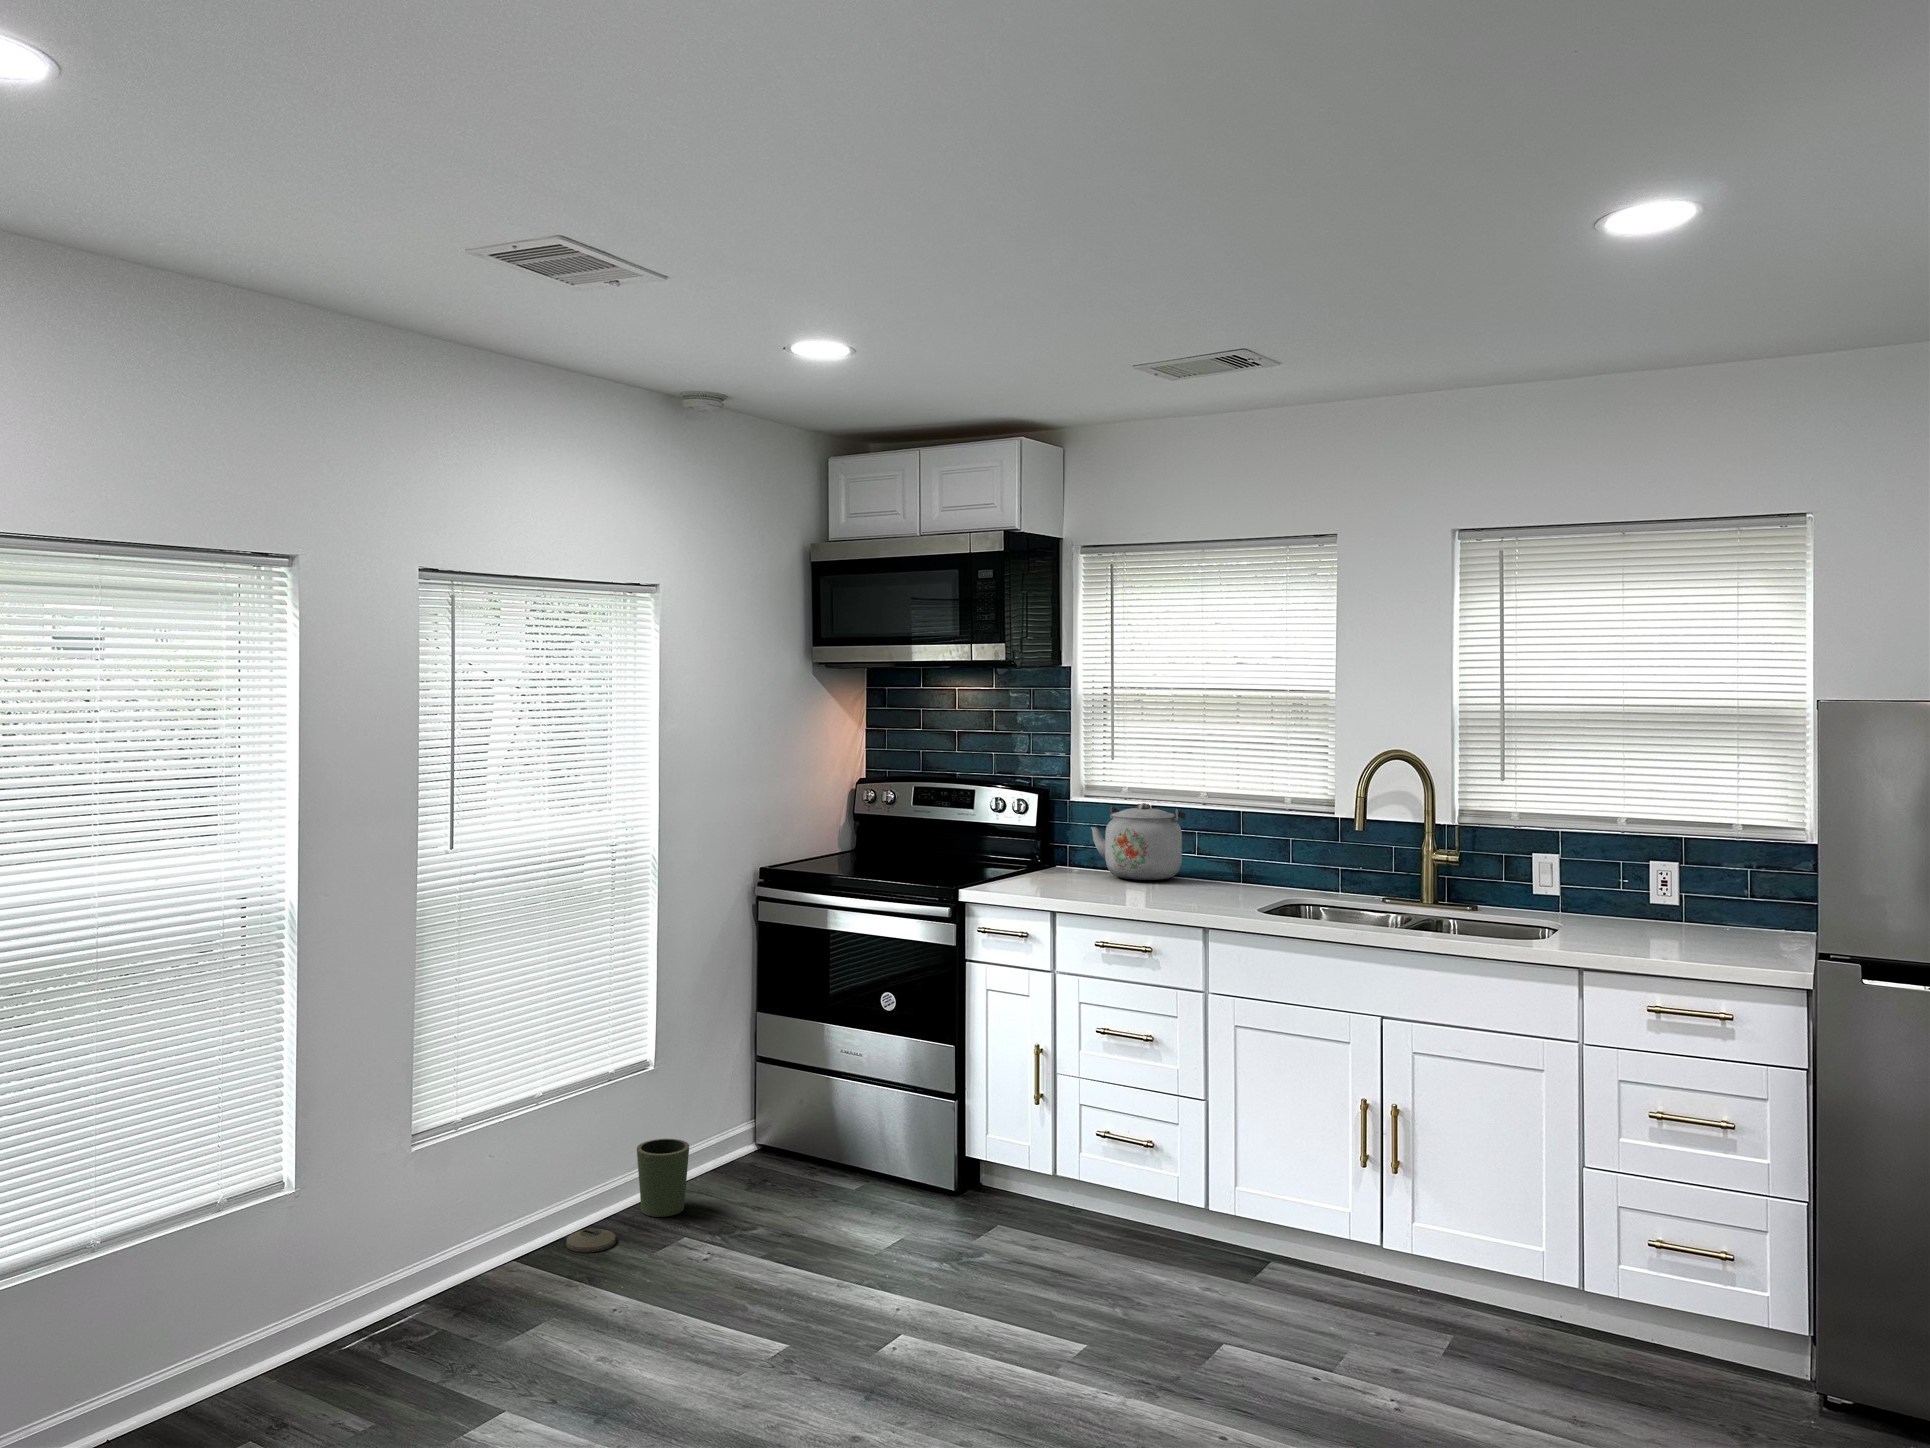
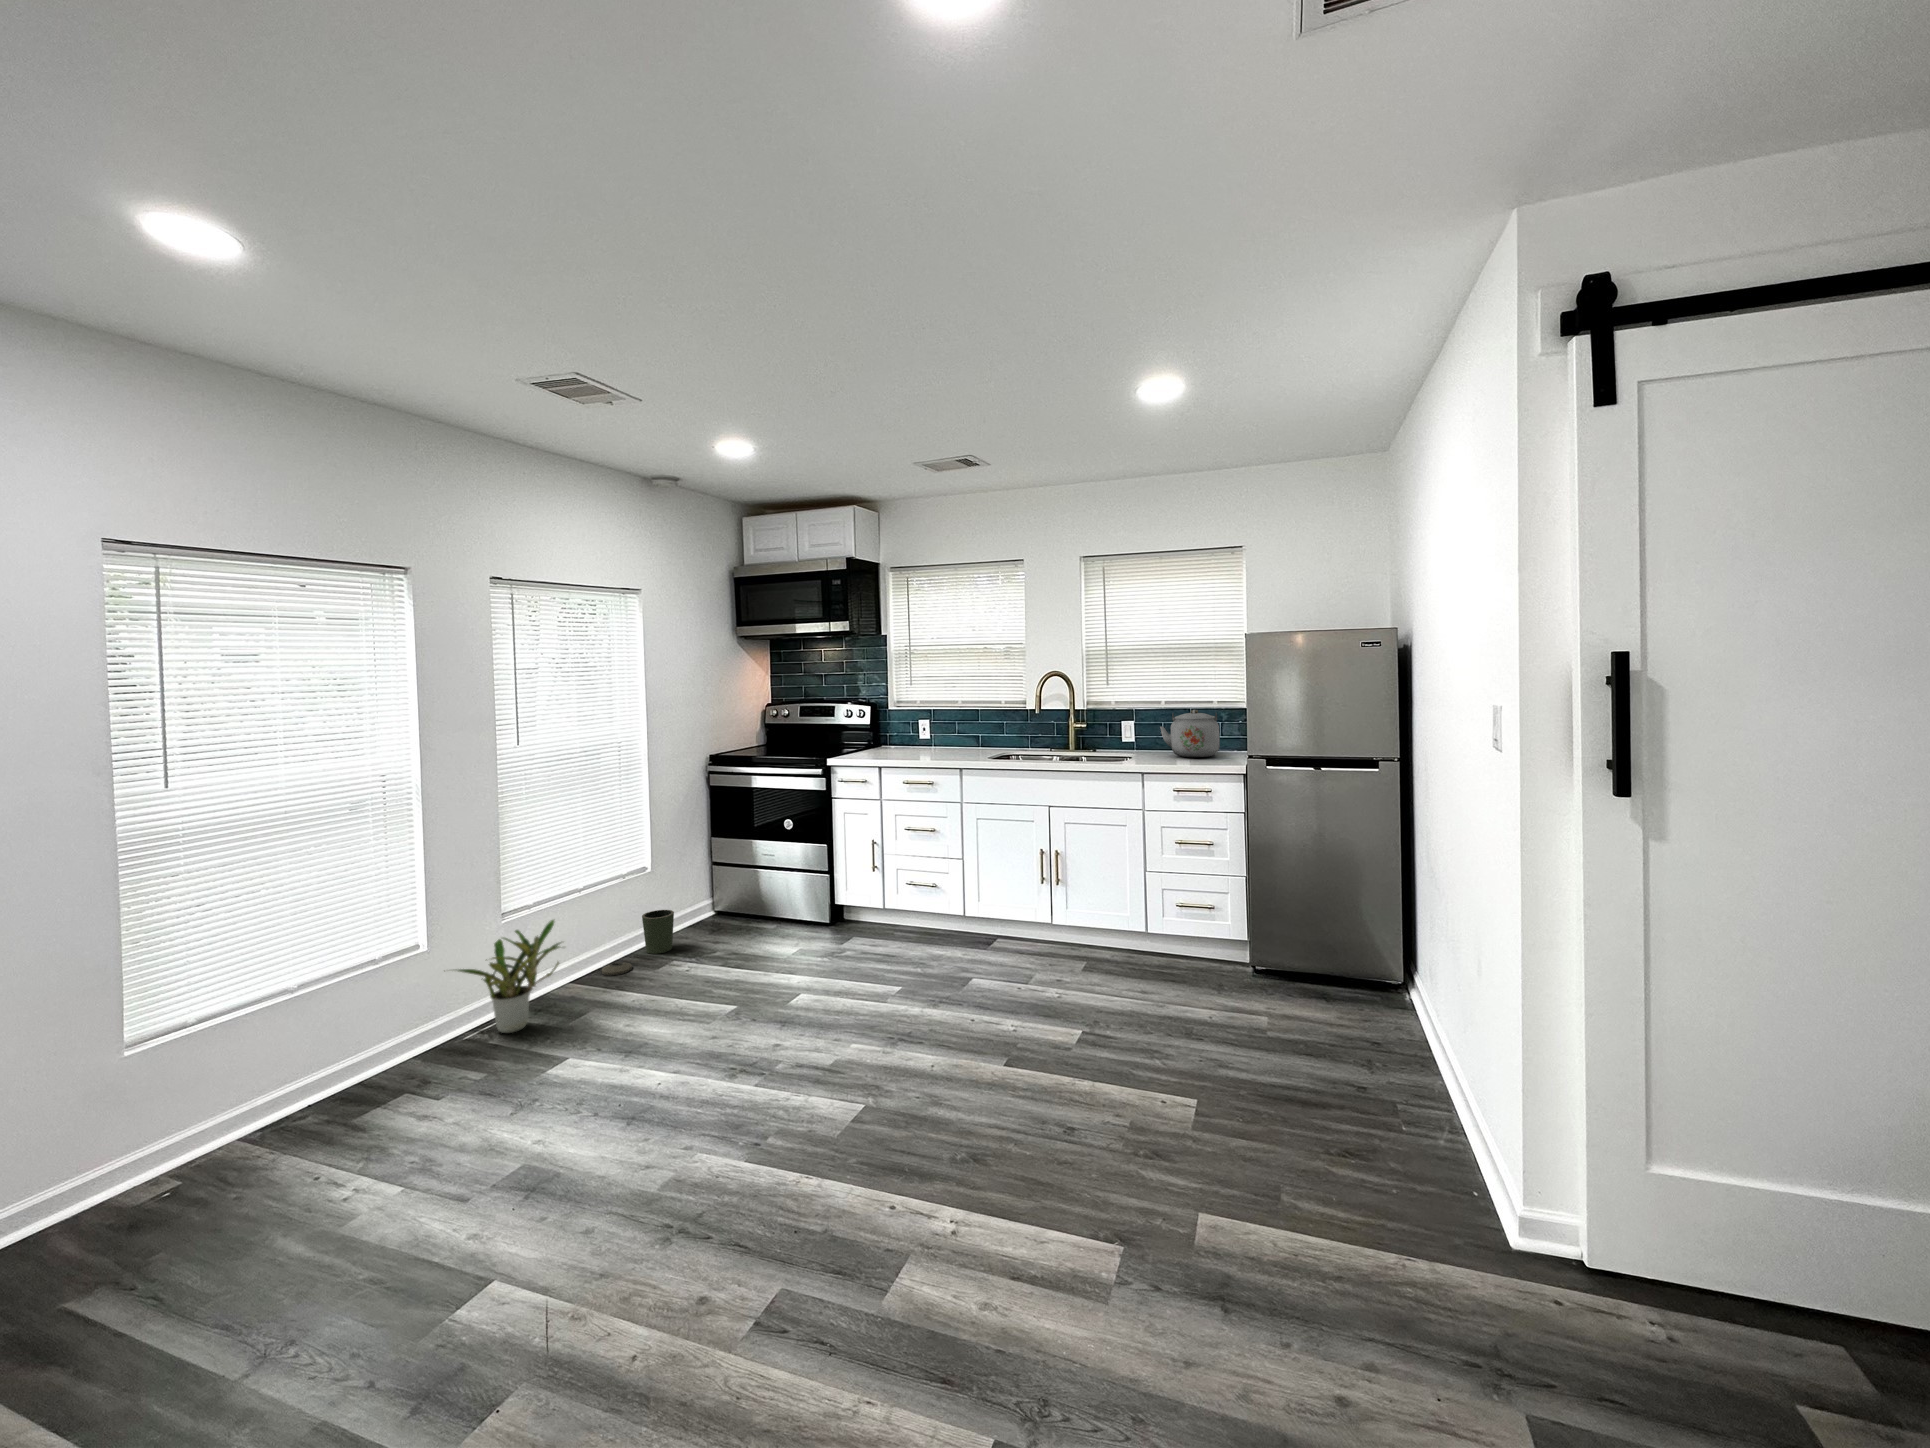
kettle: present [1091,803,1185,880] -> present [1160,710,1220,757]
potted plant: none [312,1154,509,1349] -> present [457,920,560,1033]

